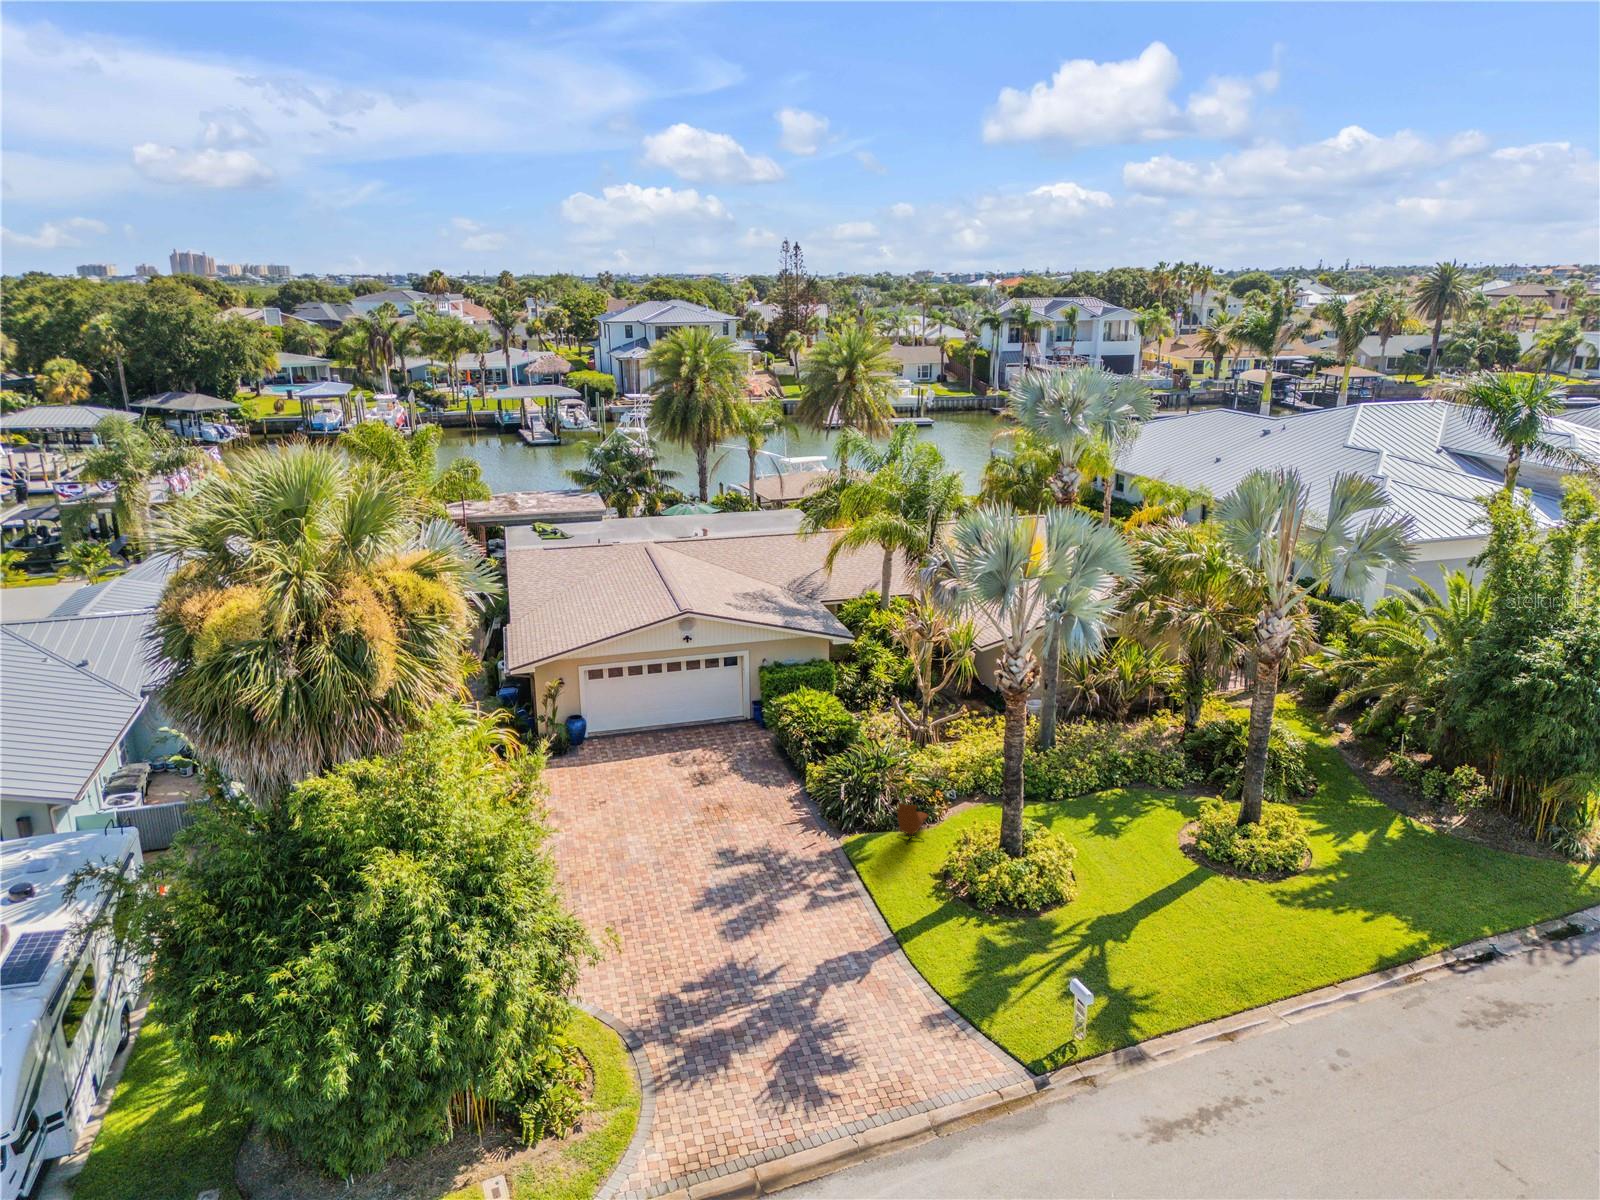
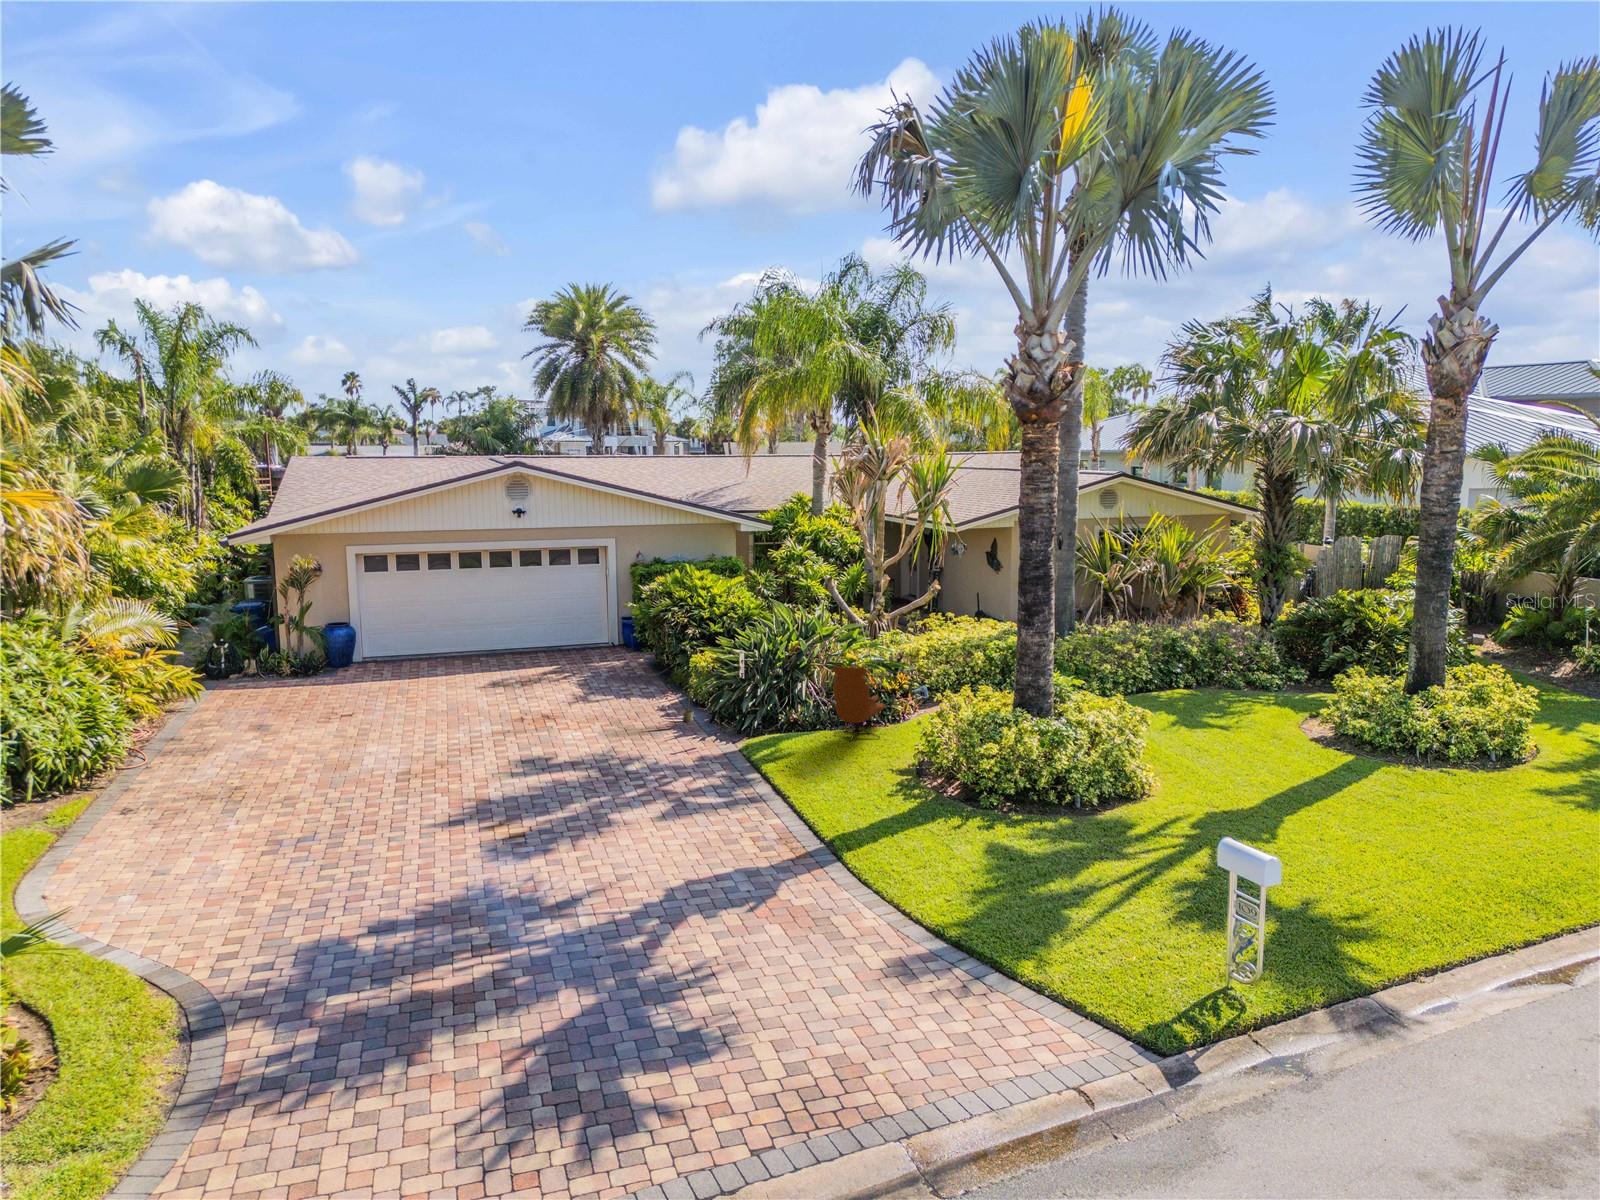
potted plant: present [1360,739,1386,770] -> present [668,669,708,723]

